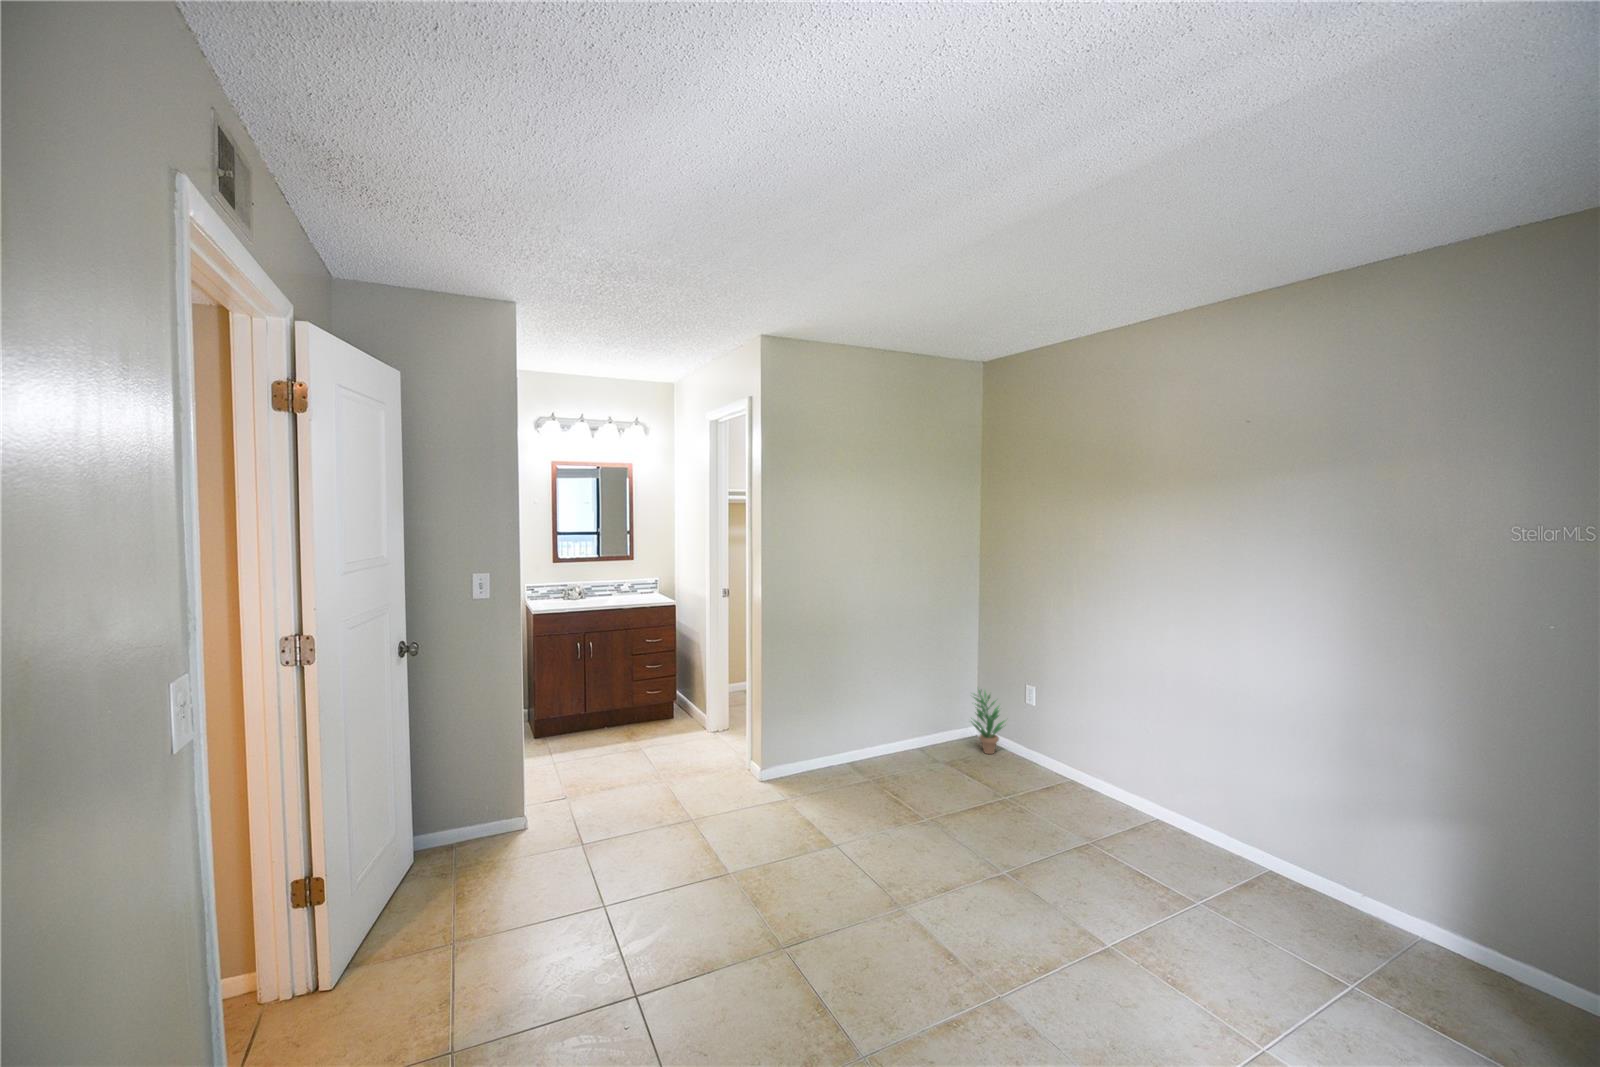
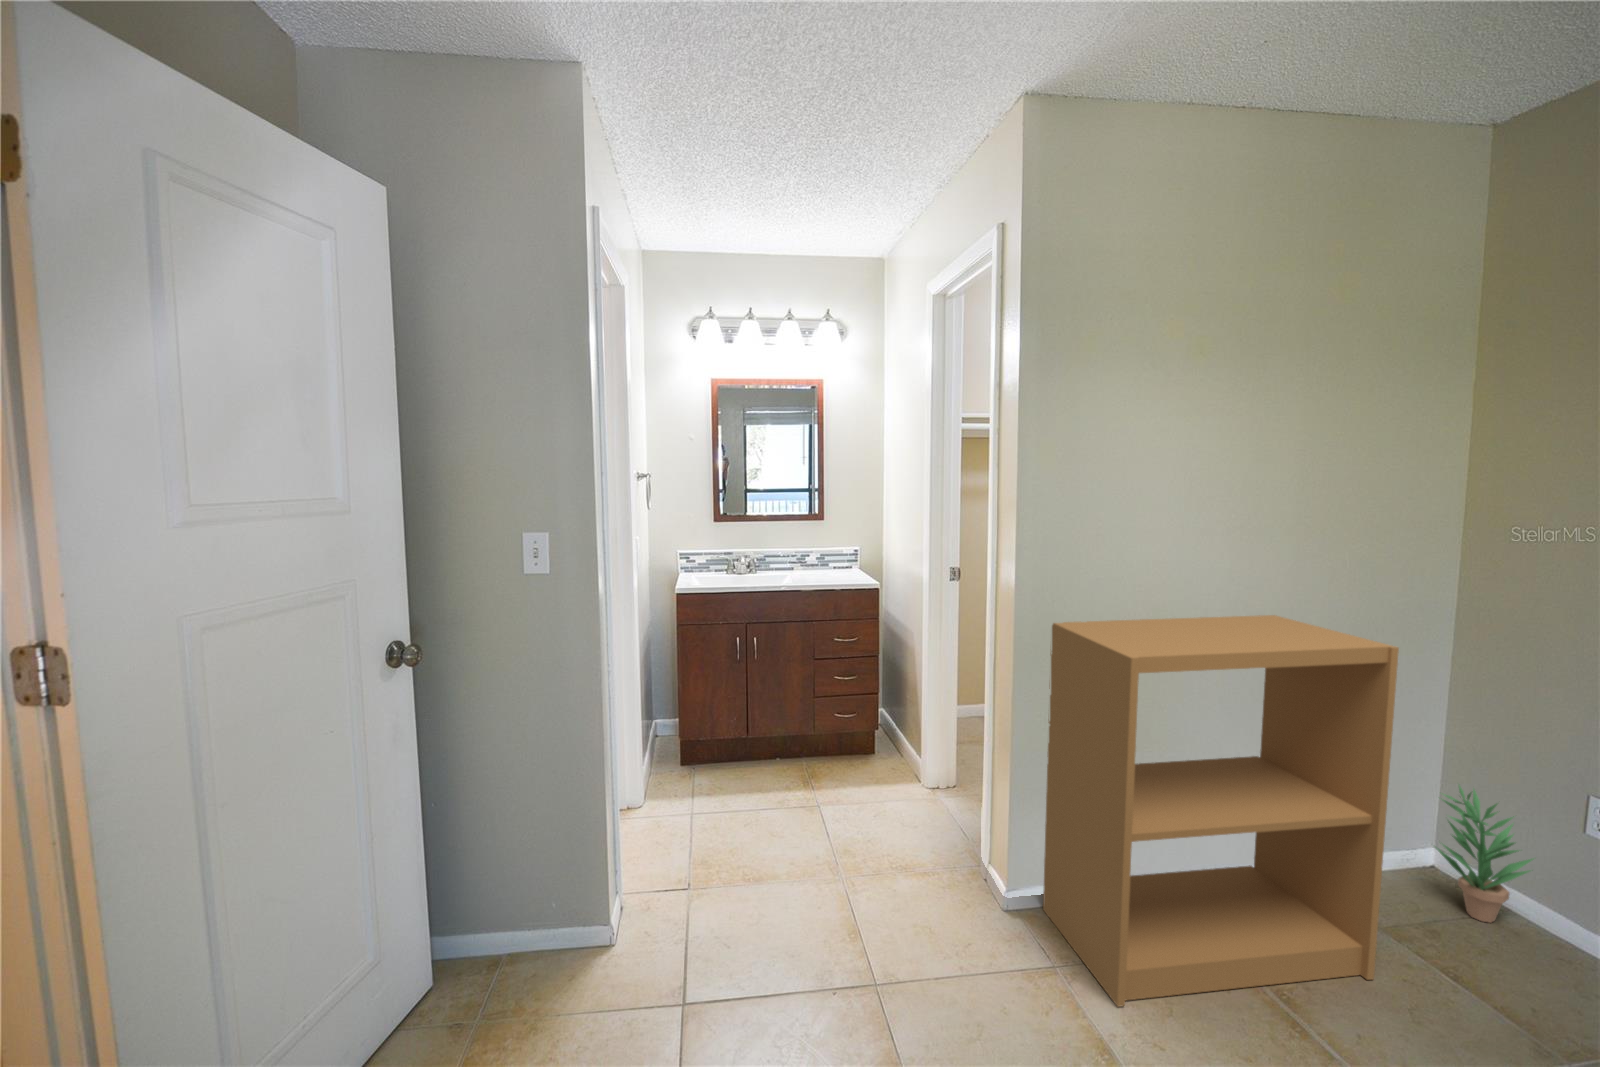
bookshelf: none [781,606,936,809] -> present [1043,615,1399,1007]

